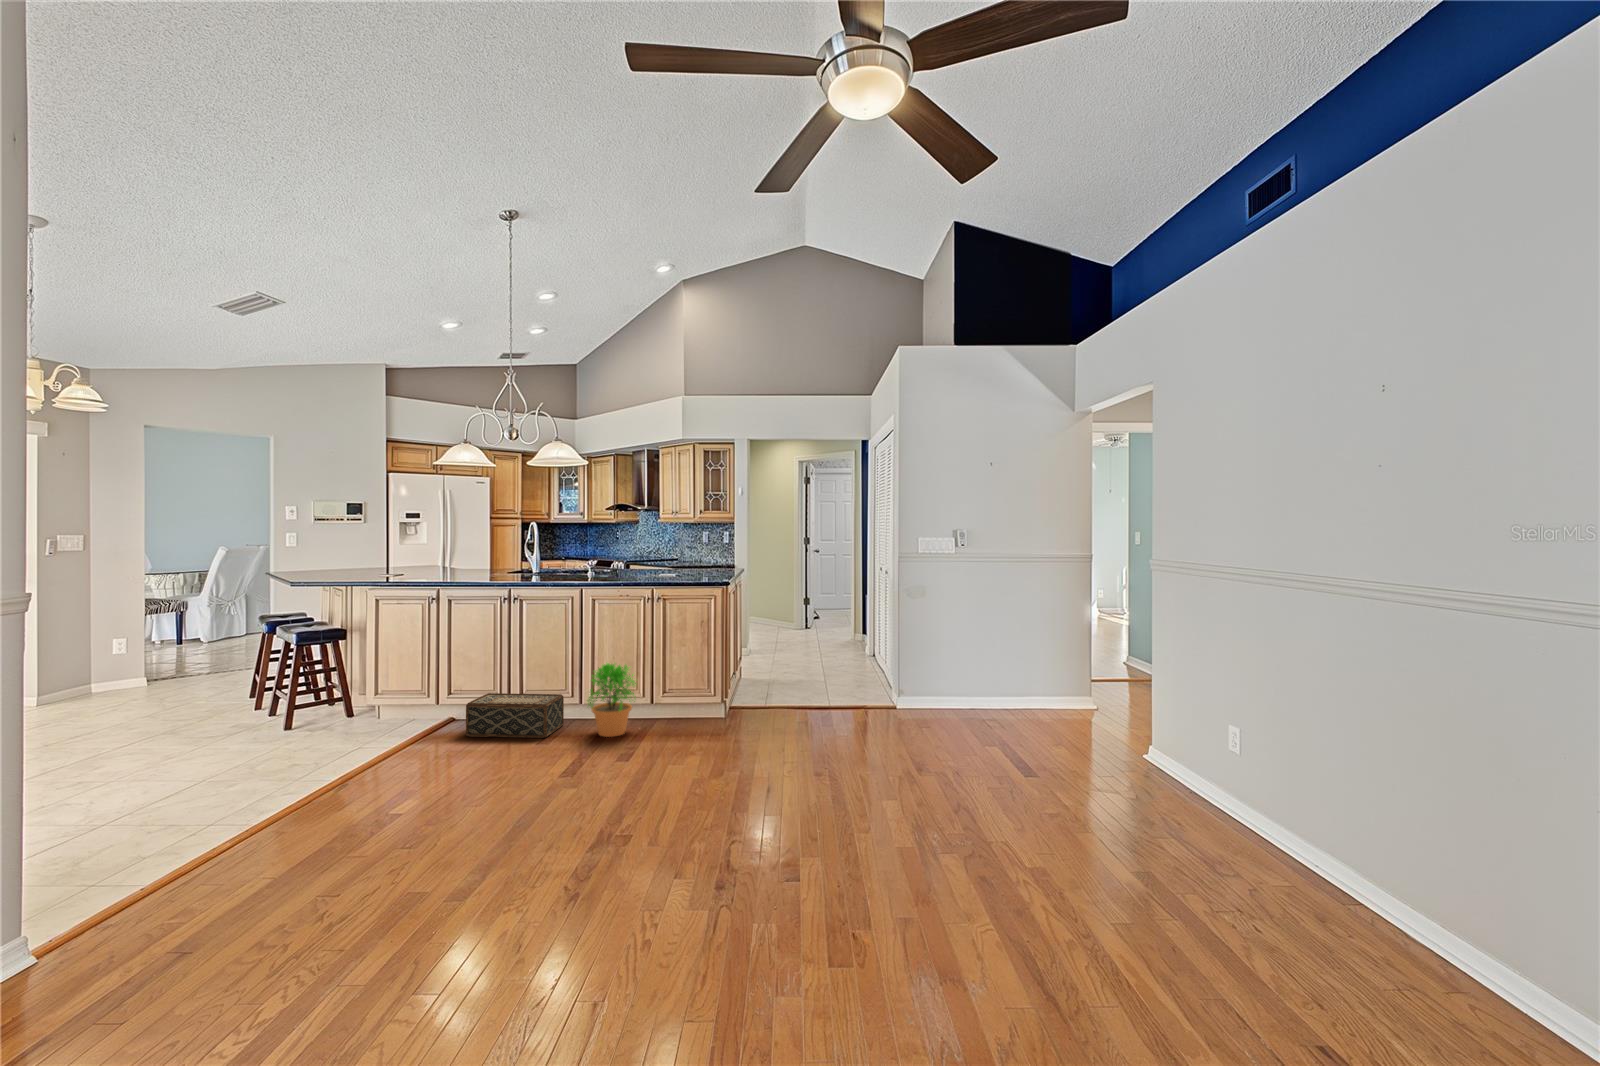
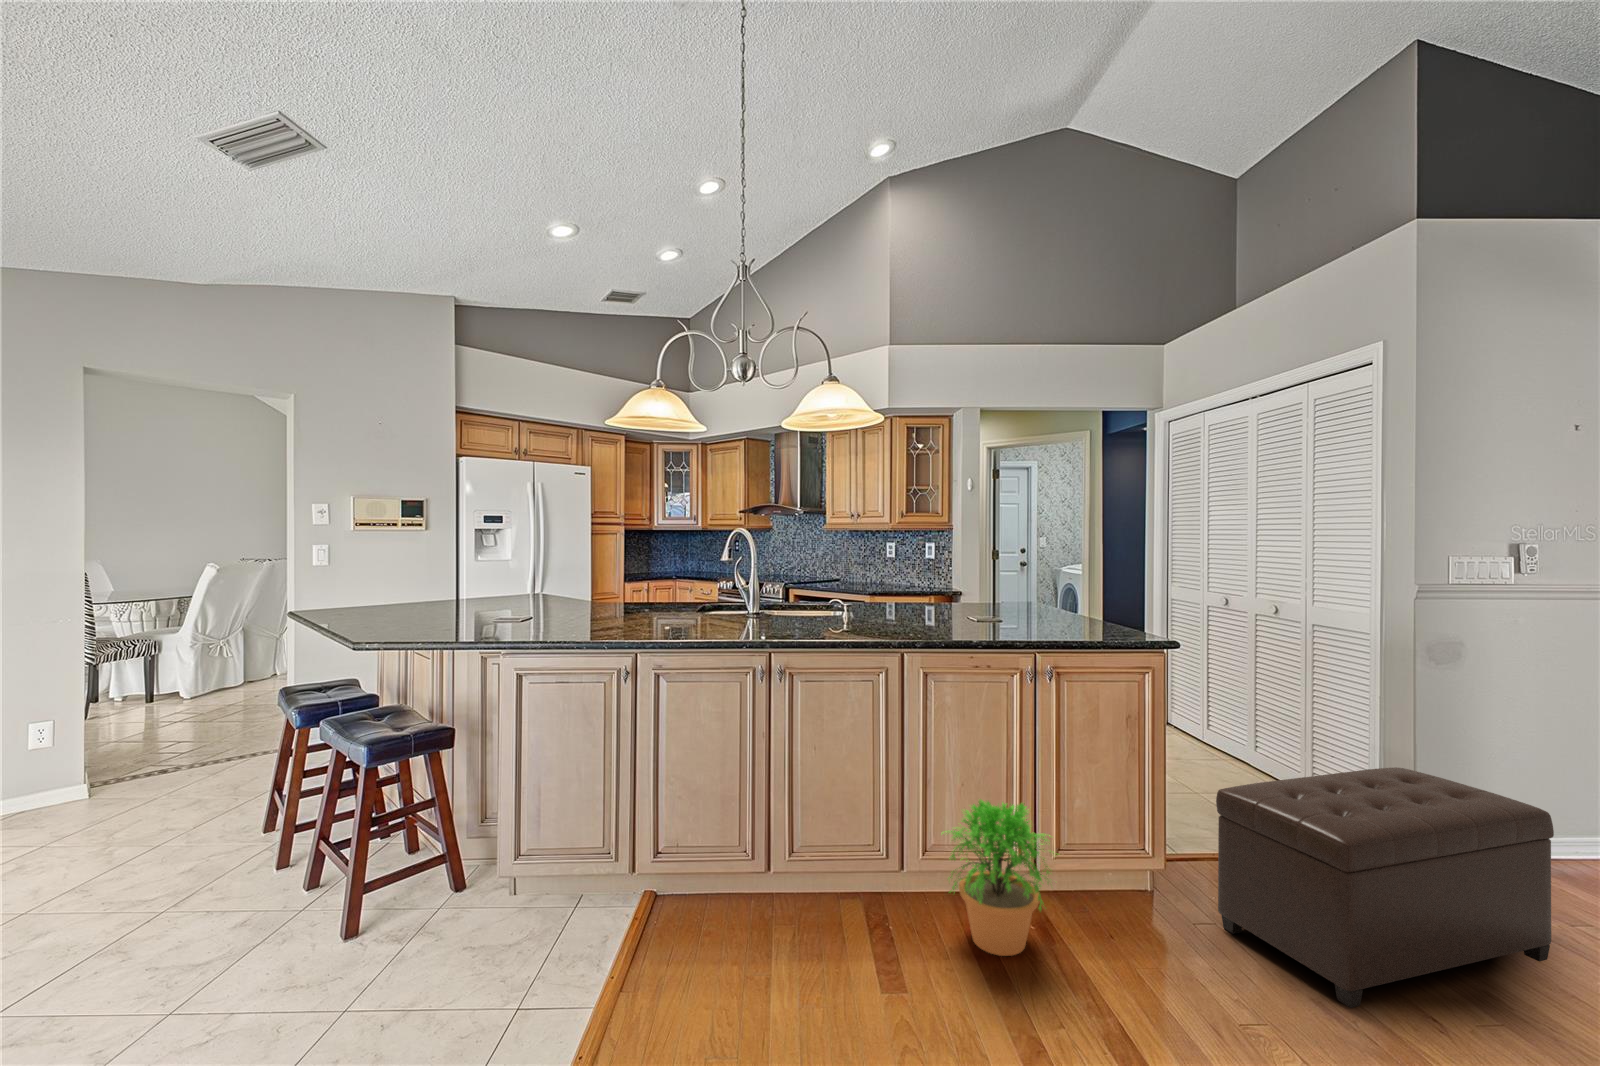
ottoman: none [731,653,880,750] -> present [1216,767,1554,1008]
woven basket: present [466,693,564,738] -> none [721,853,888,963]

